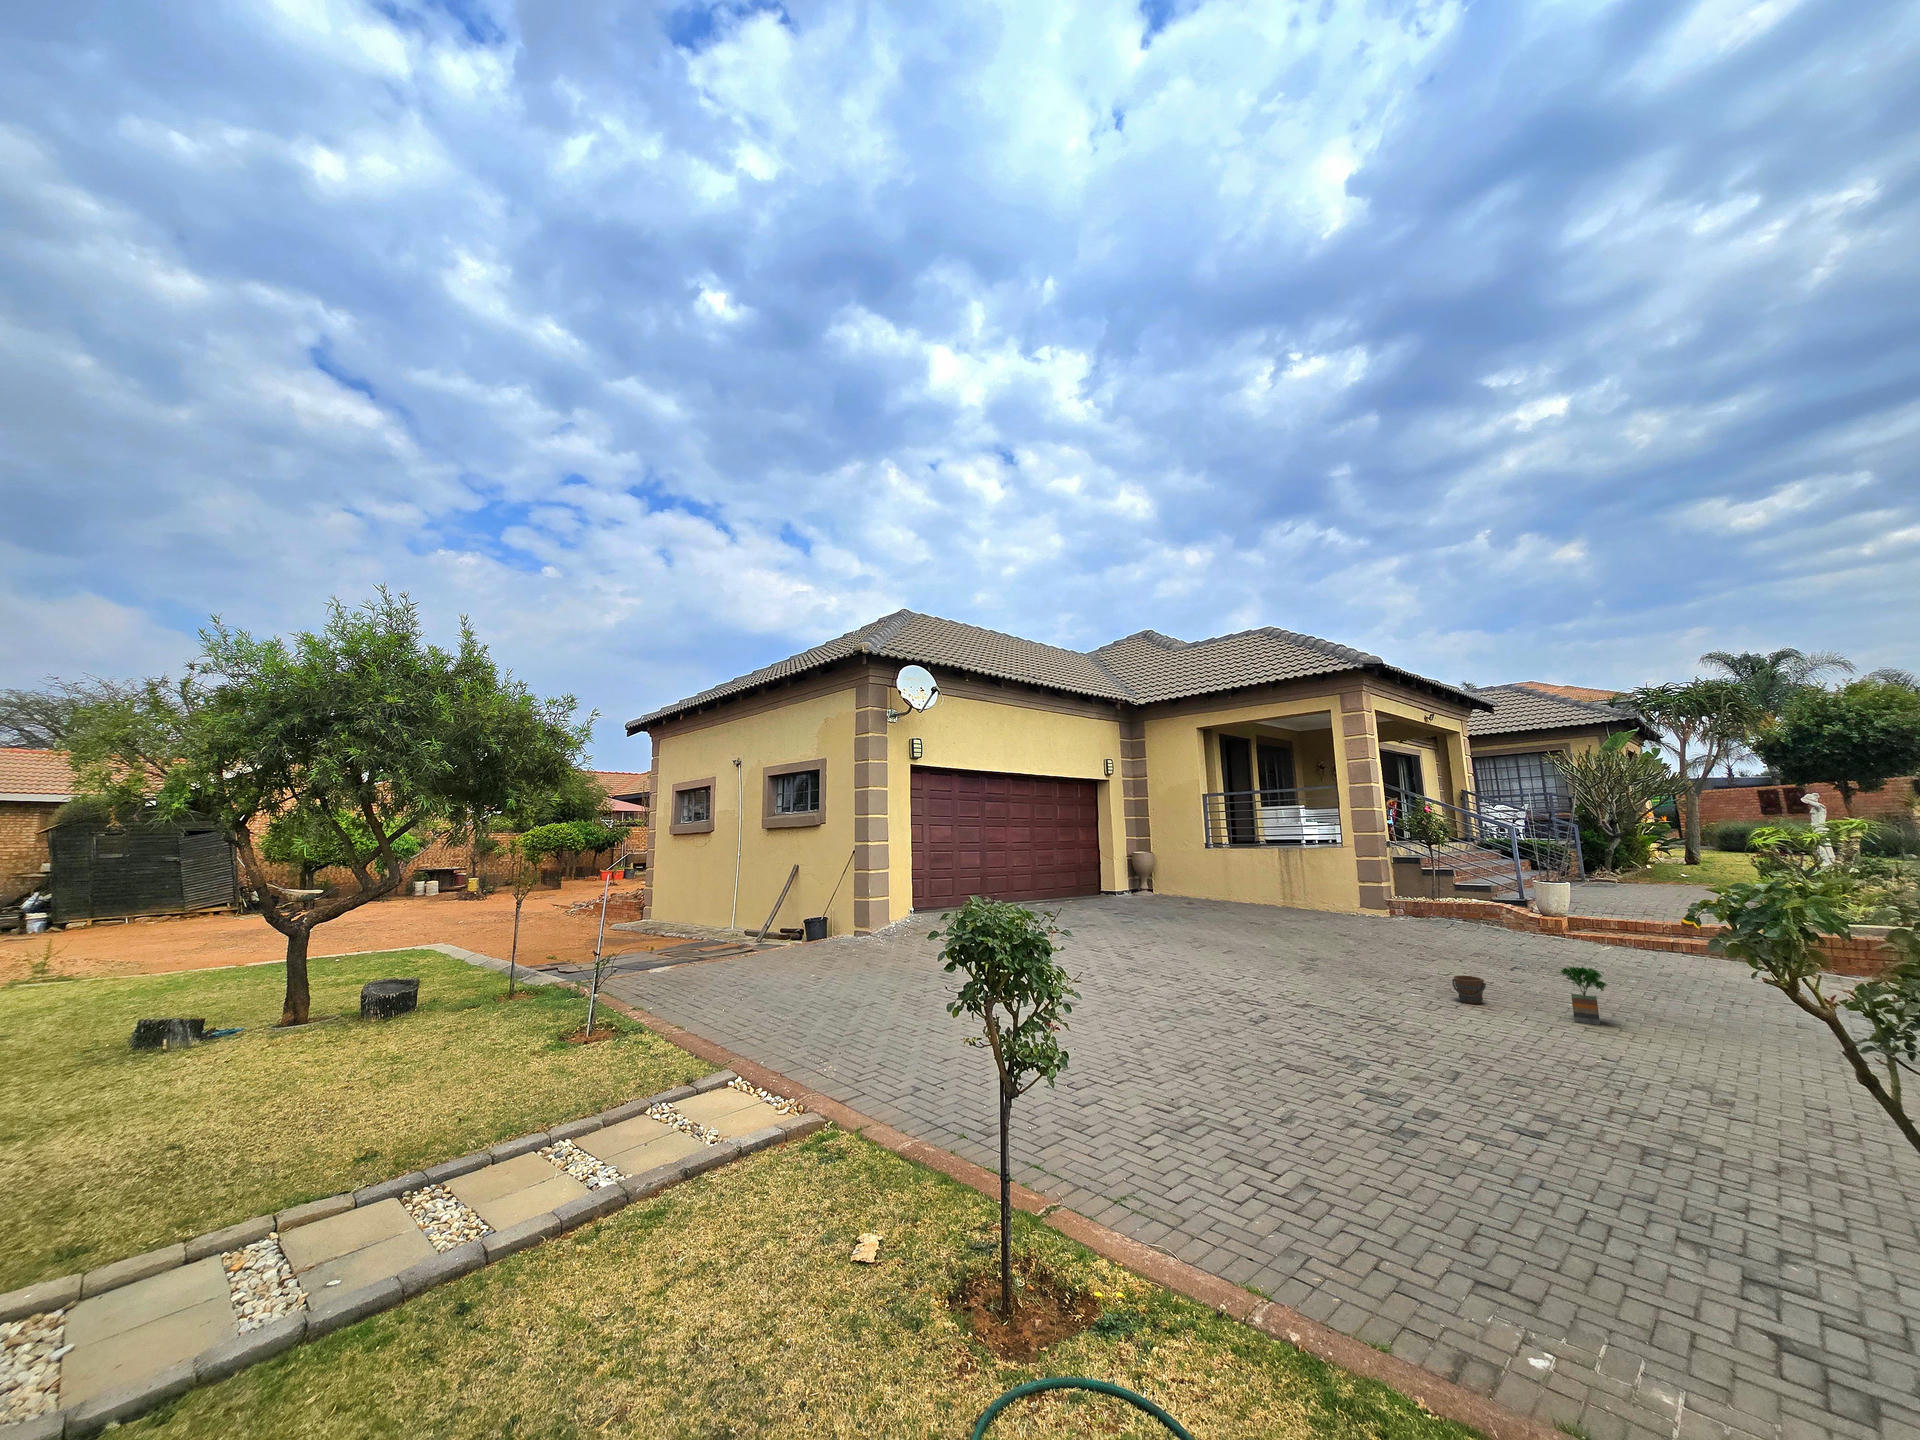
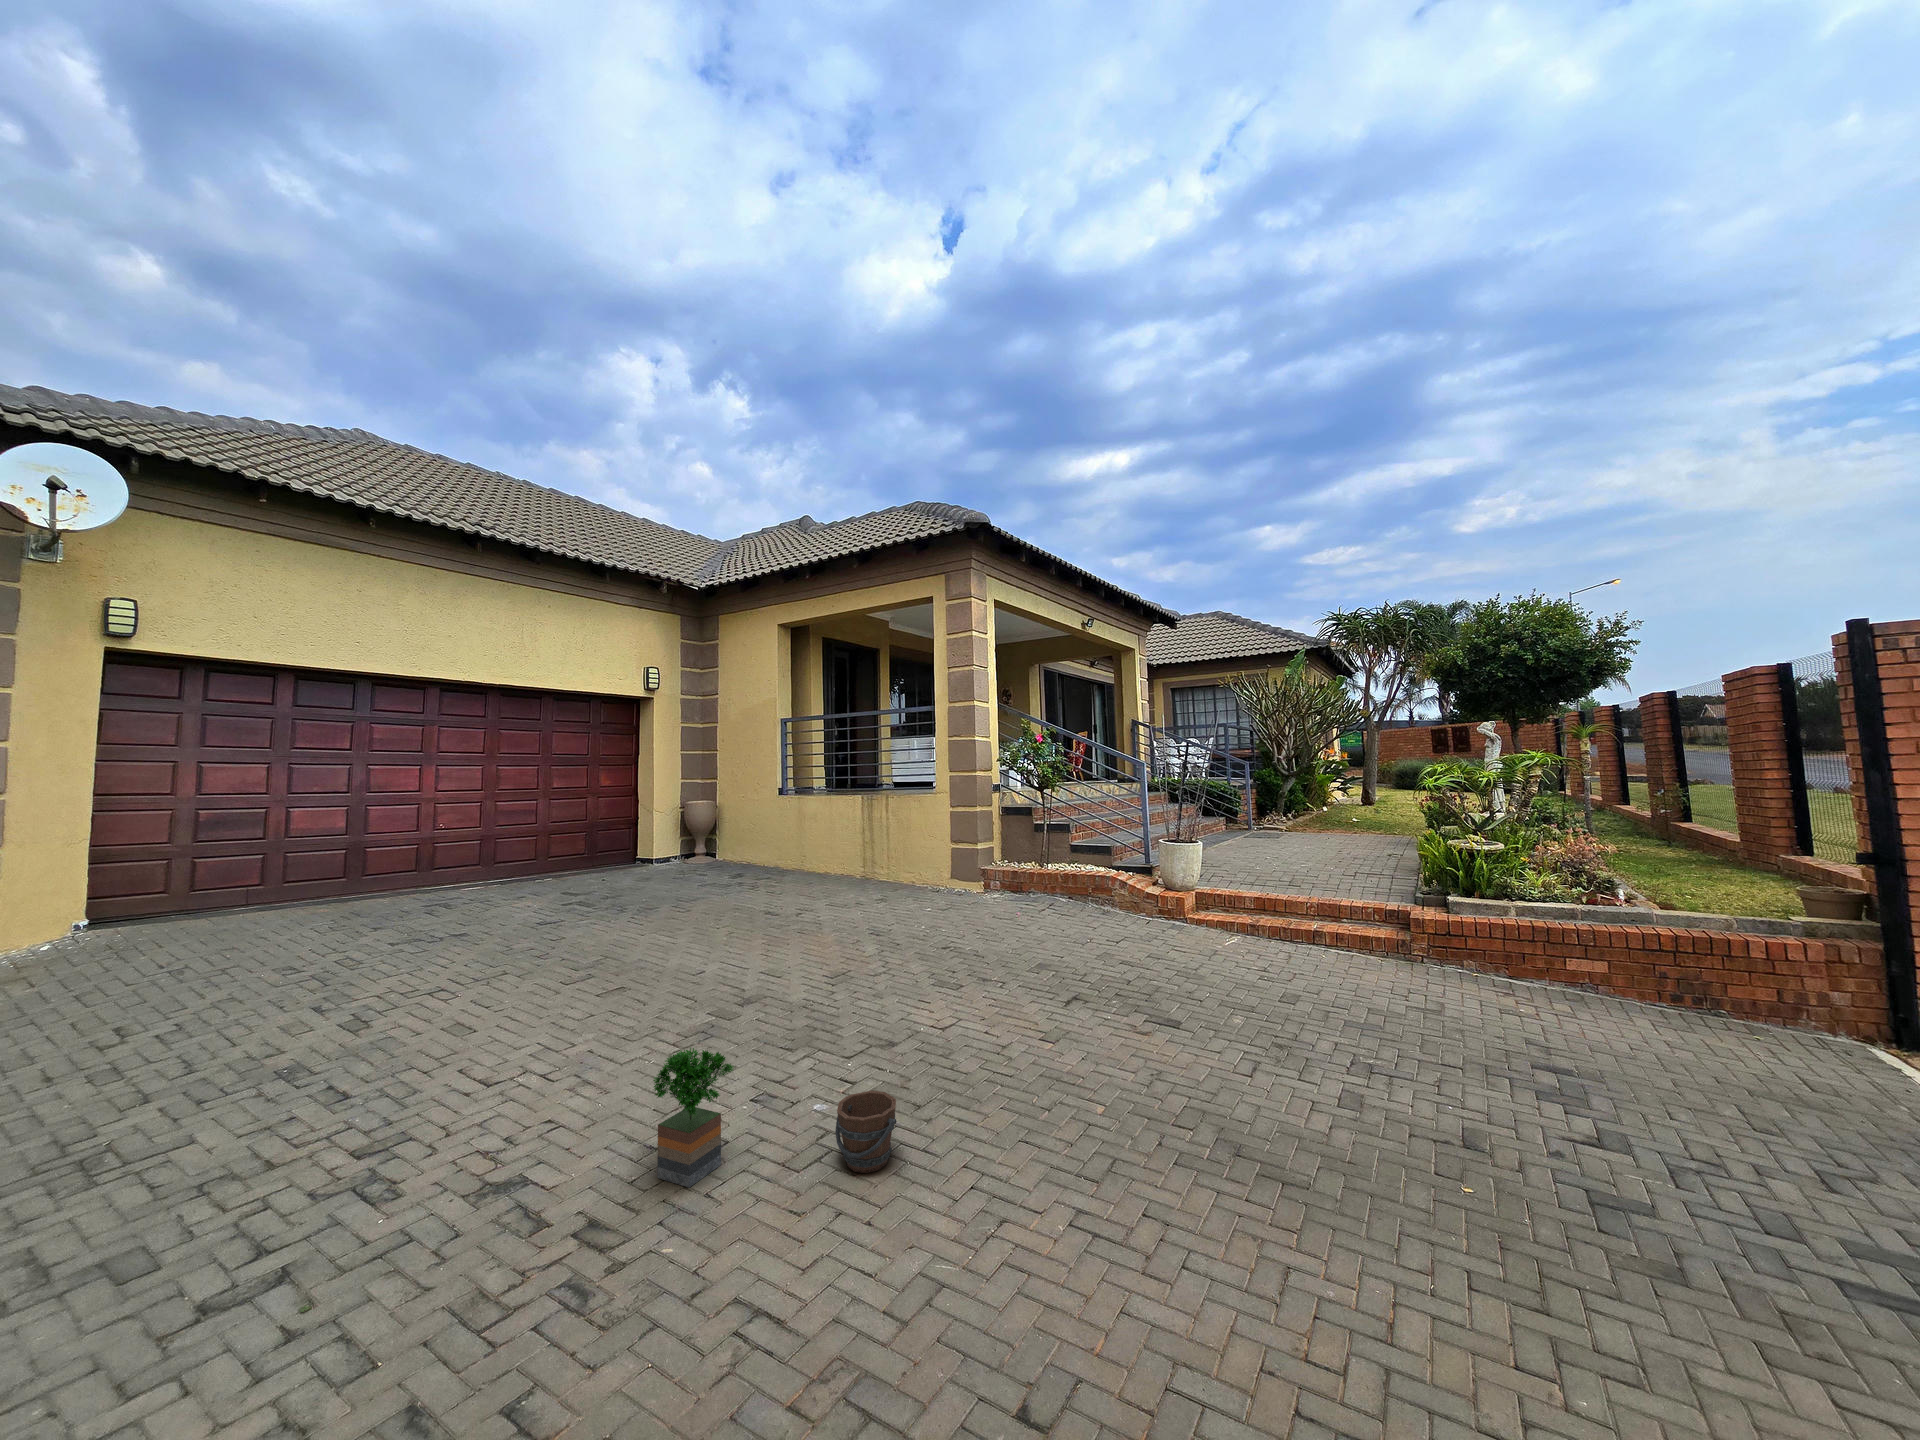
potted tree: present [1561,966,1606,1025] -> present [653,1048,733,1188]

